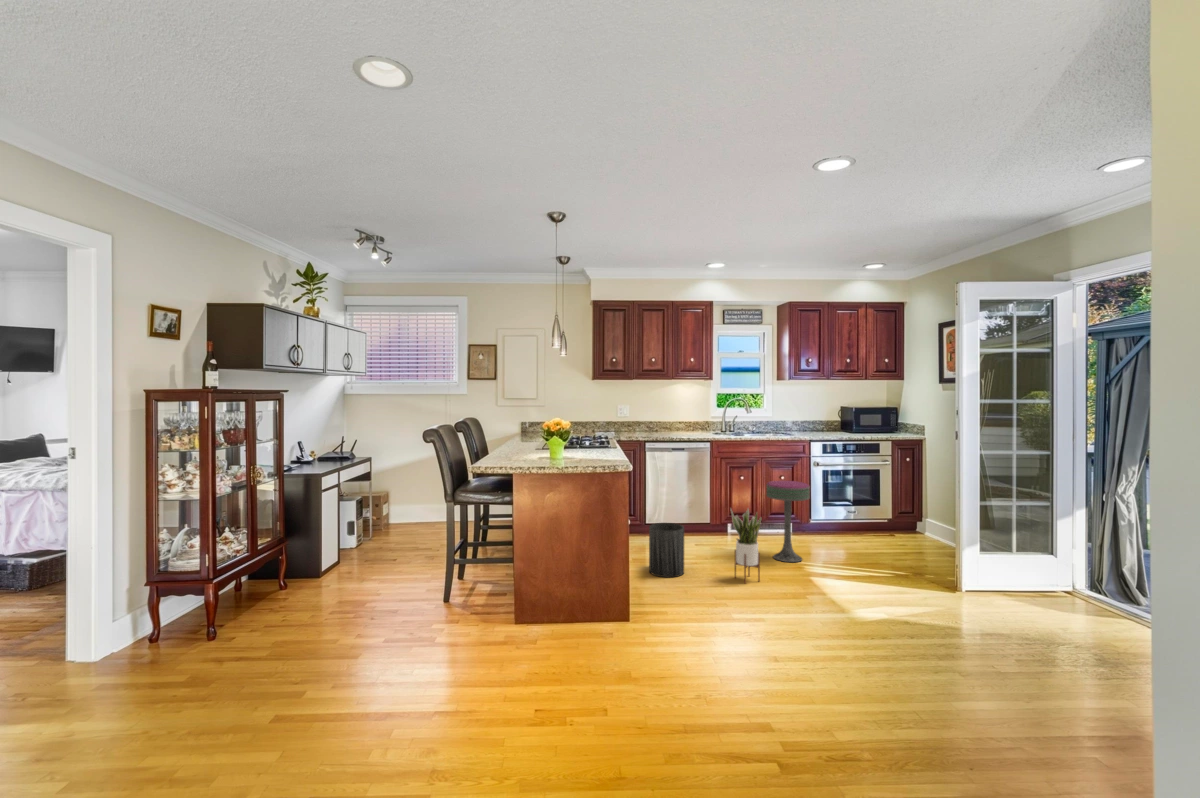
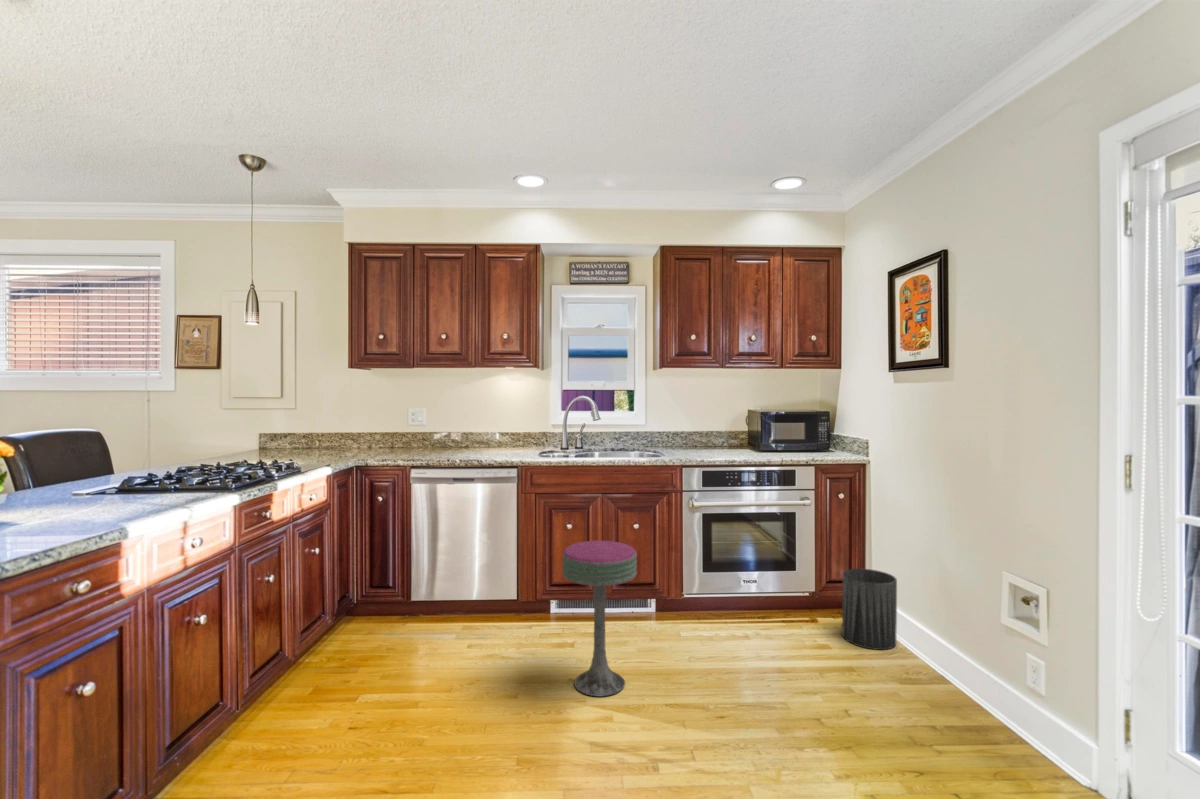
potted plant: present [731,509,761,583] -> none [435,612,499,770]
trash can: present [649,523,684,577] -> present [842,569,897,650]

